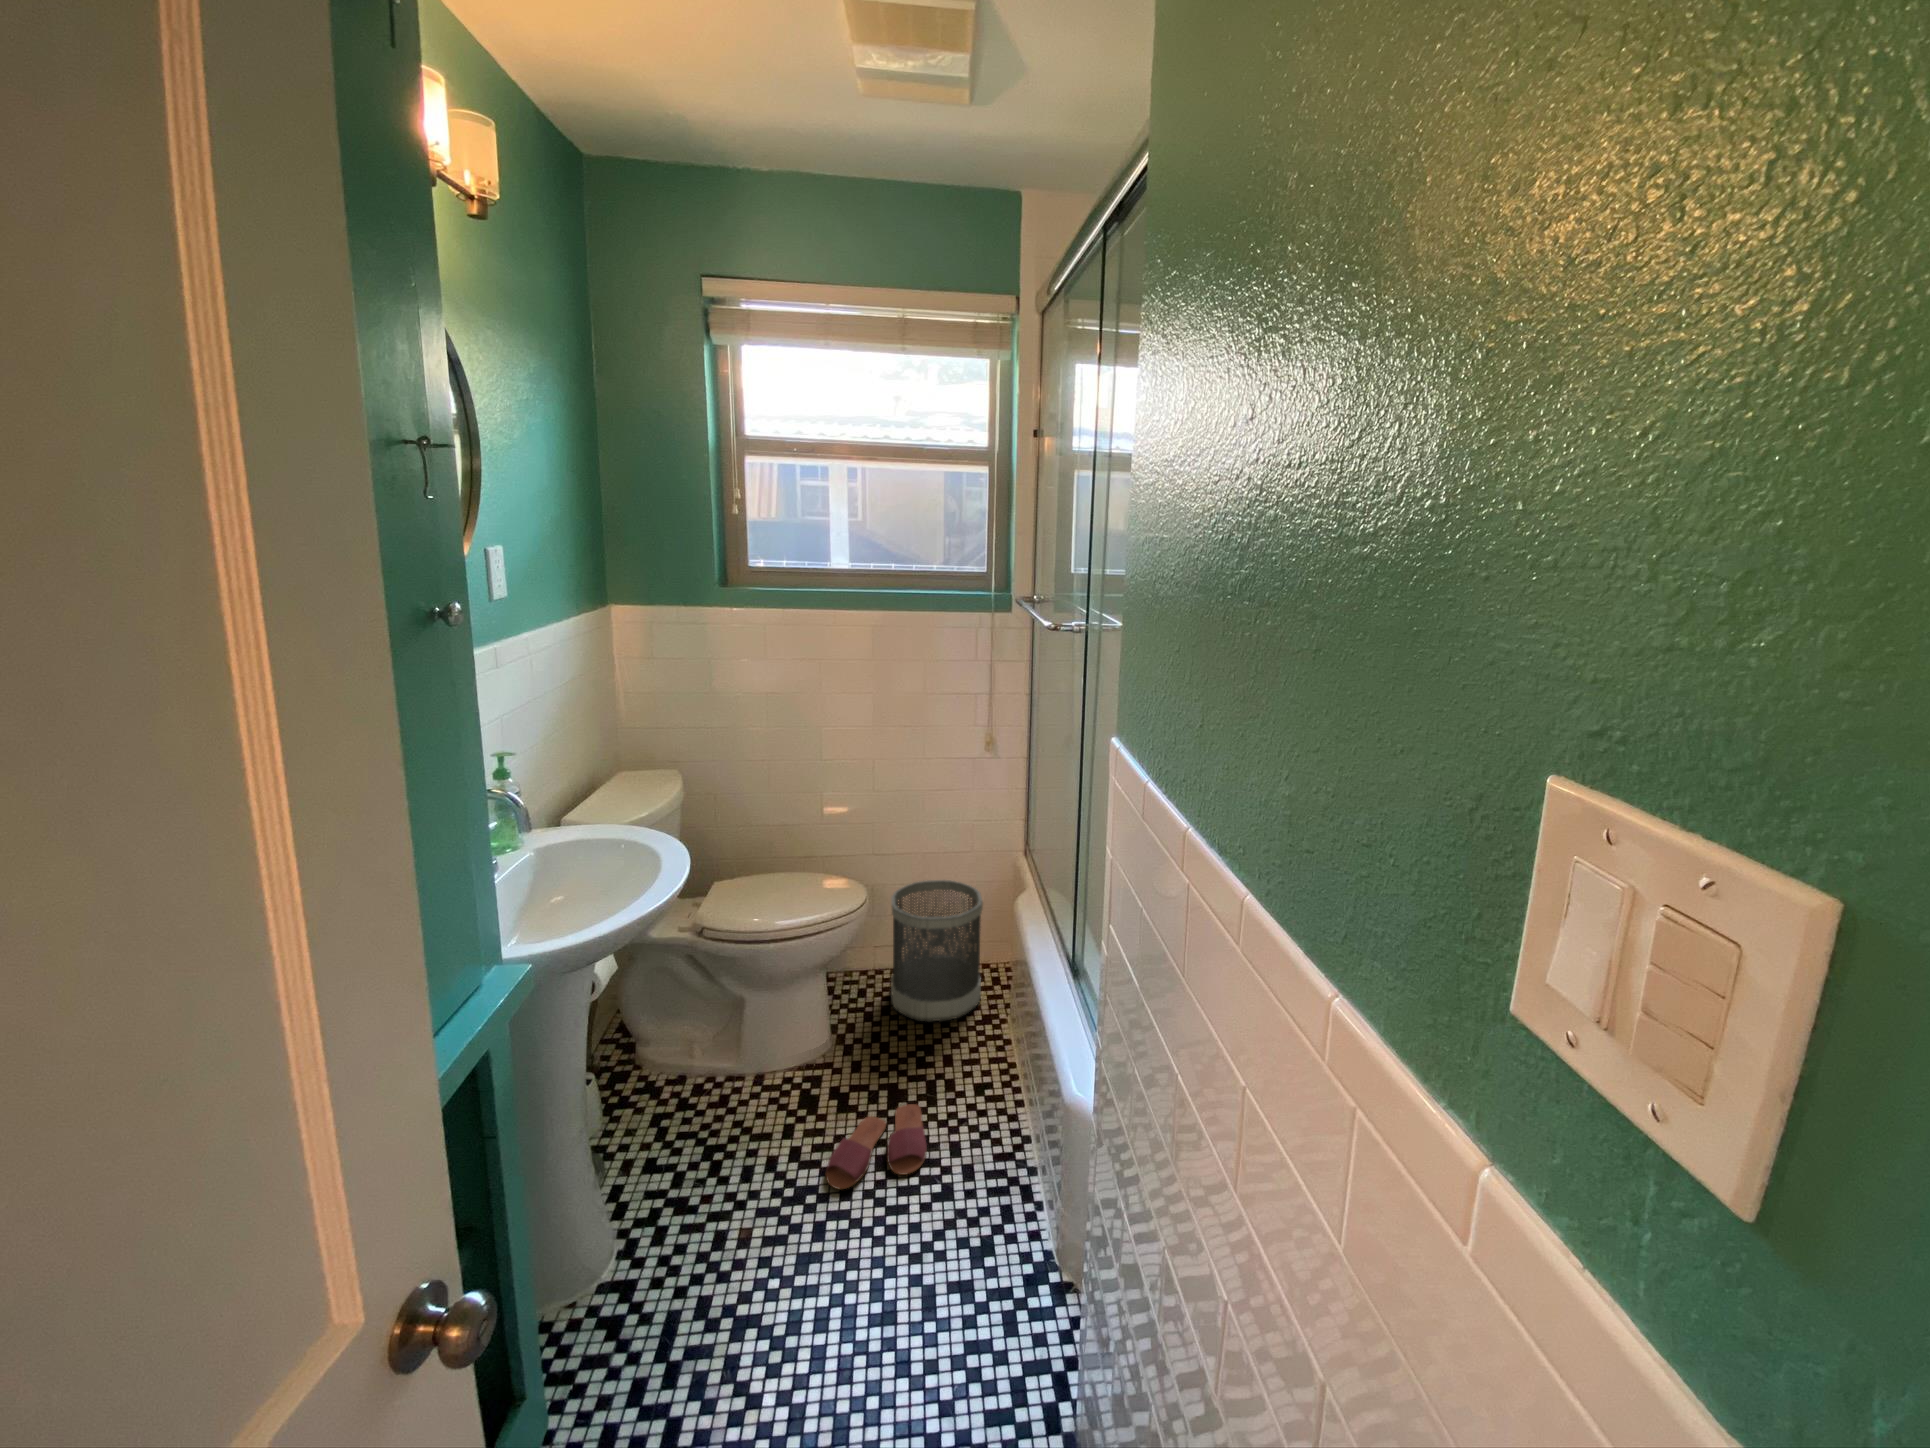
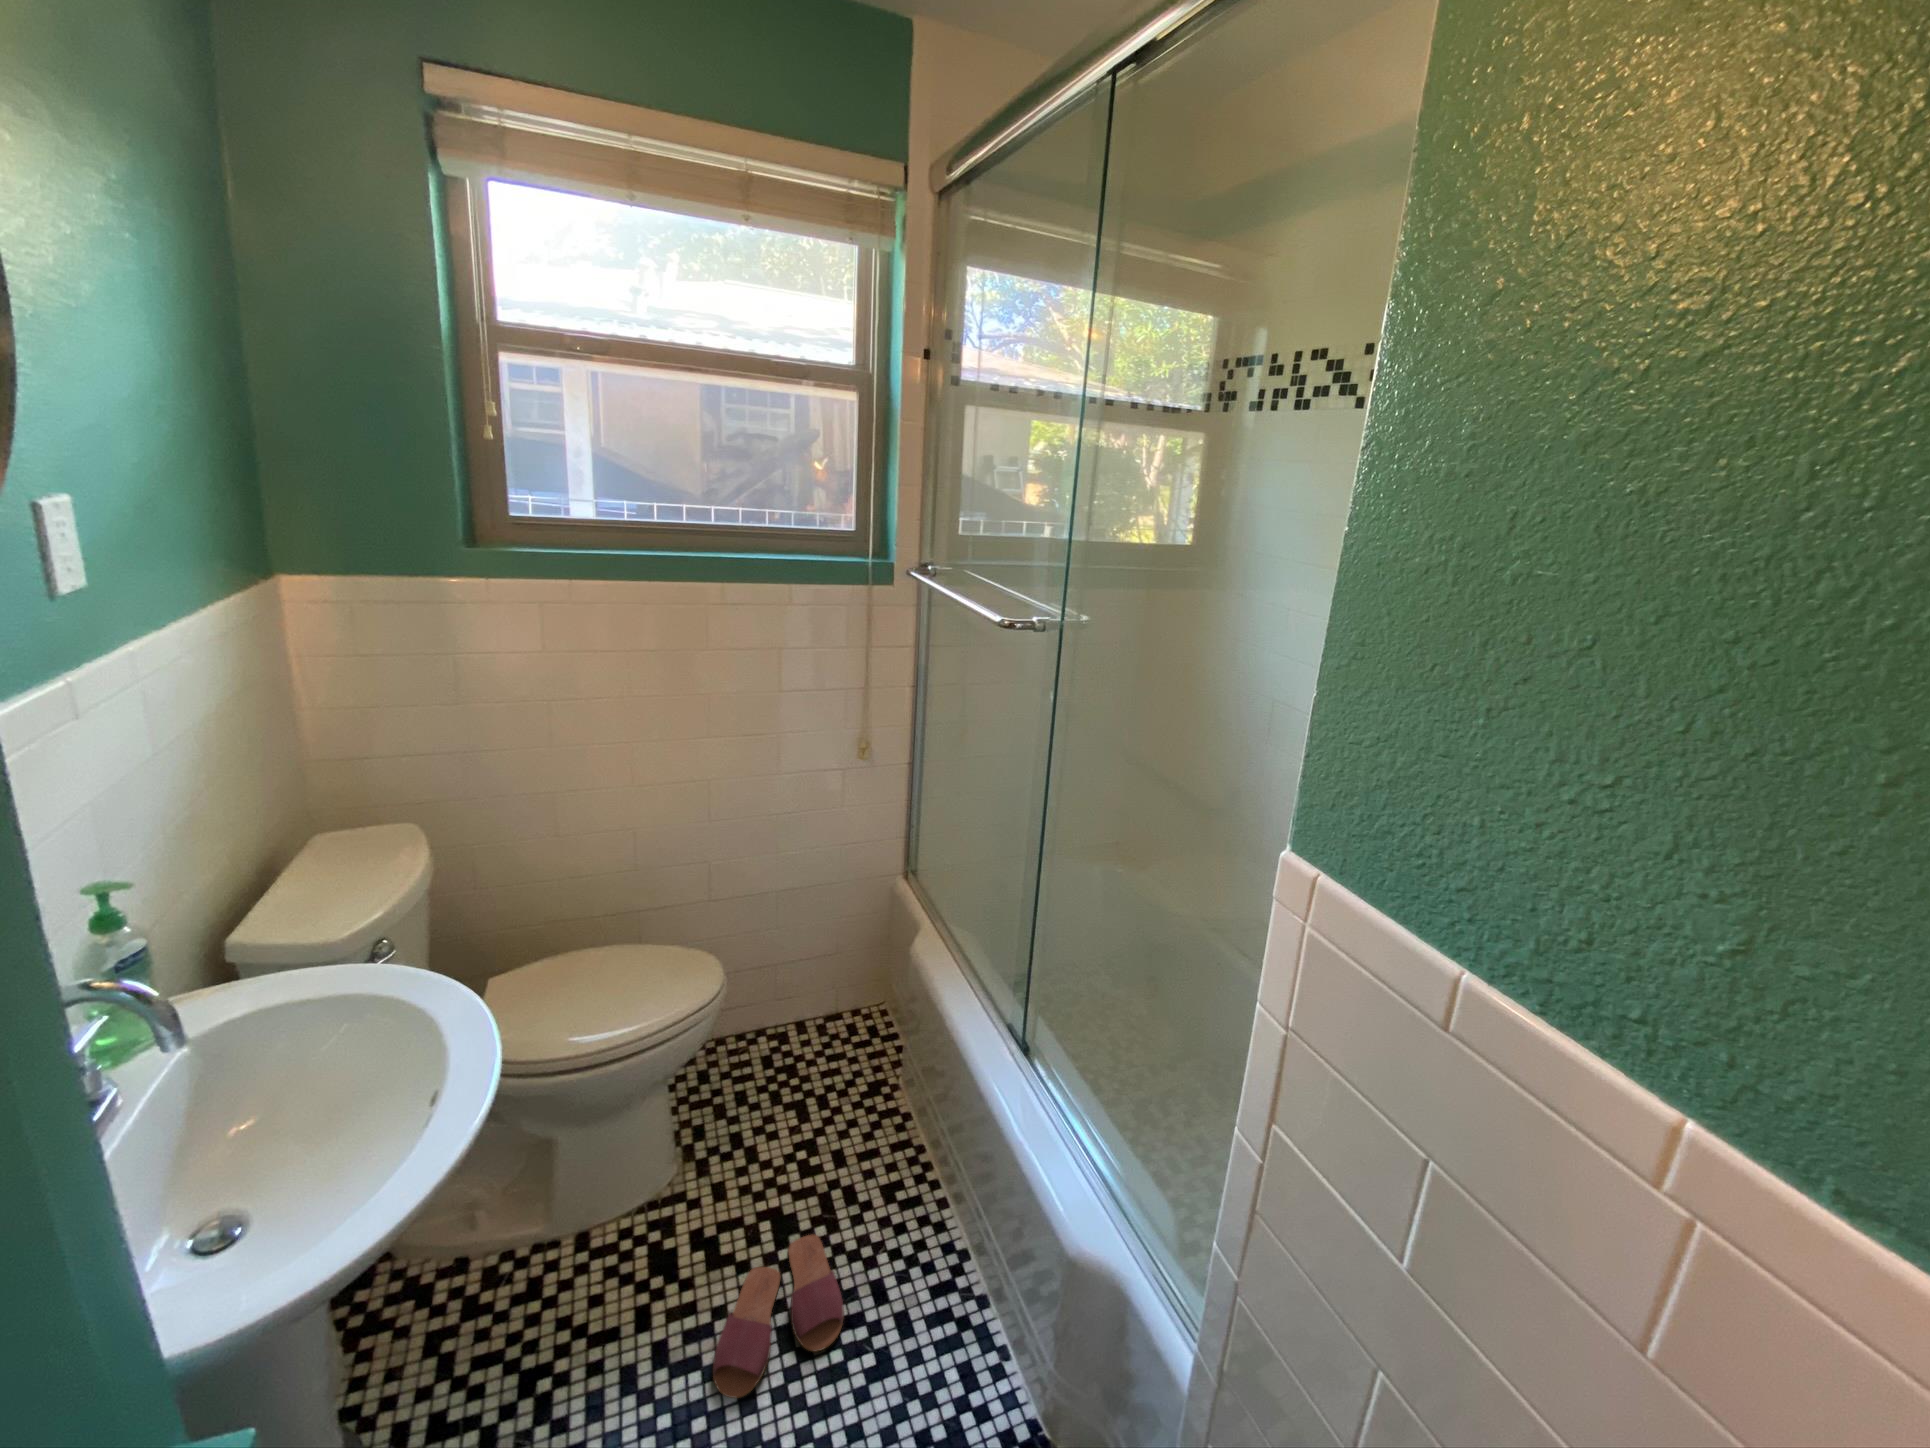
wastebasket: present [891,880,983,1021] -> none [743,921,863,1107]

